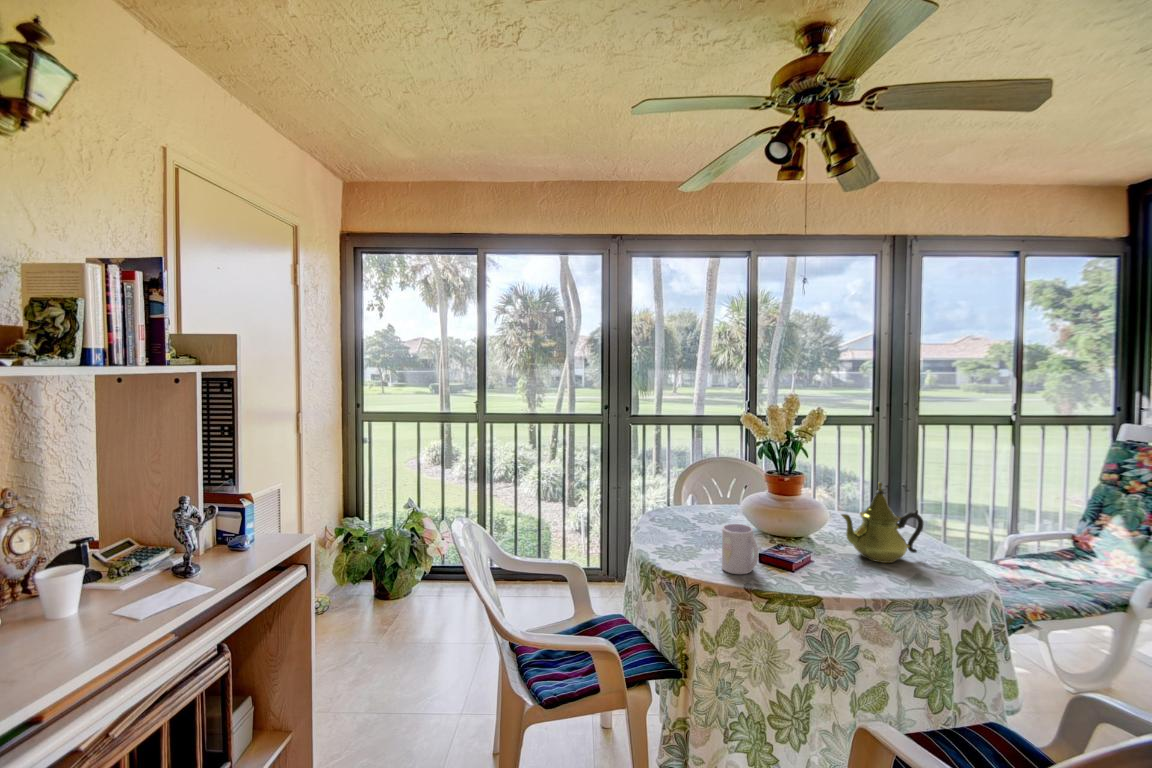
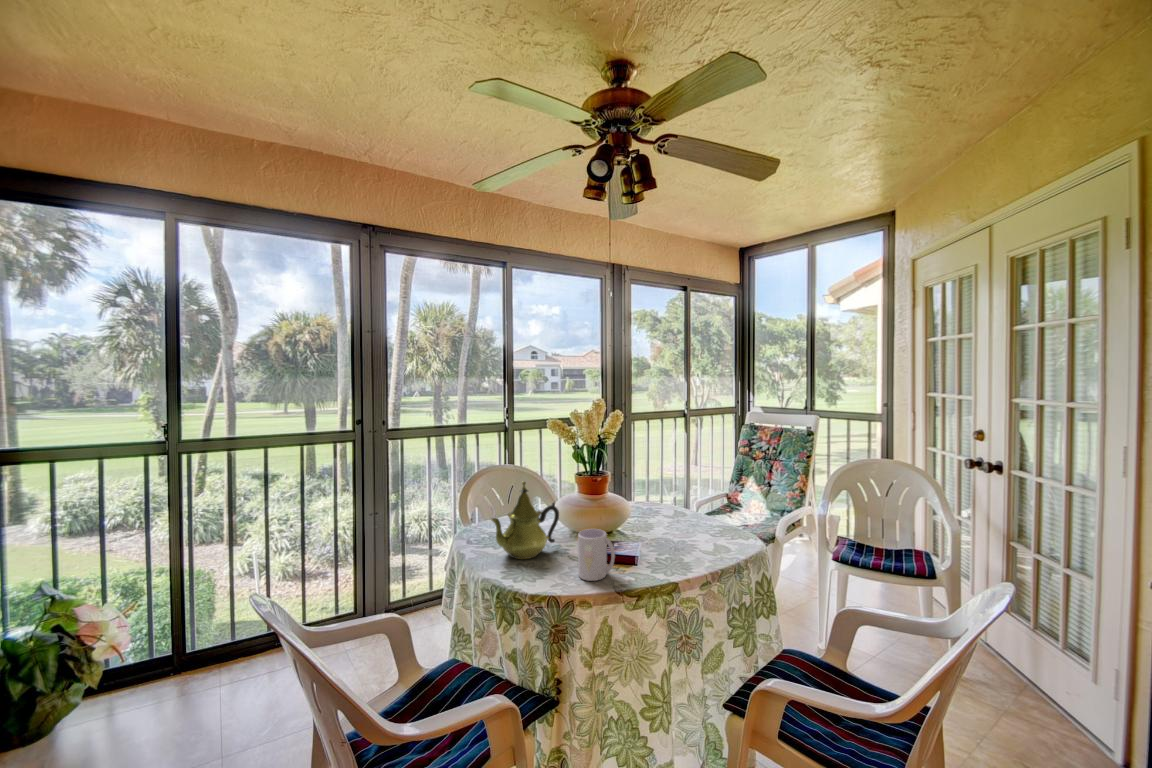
teapot: present [841,483,923,563] -> present [491,482,559,559]

